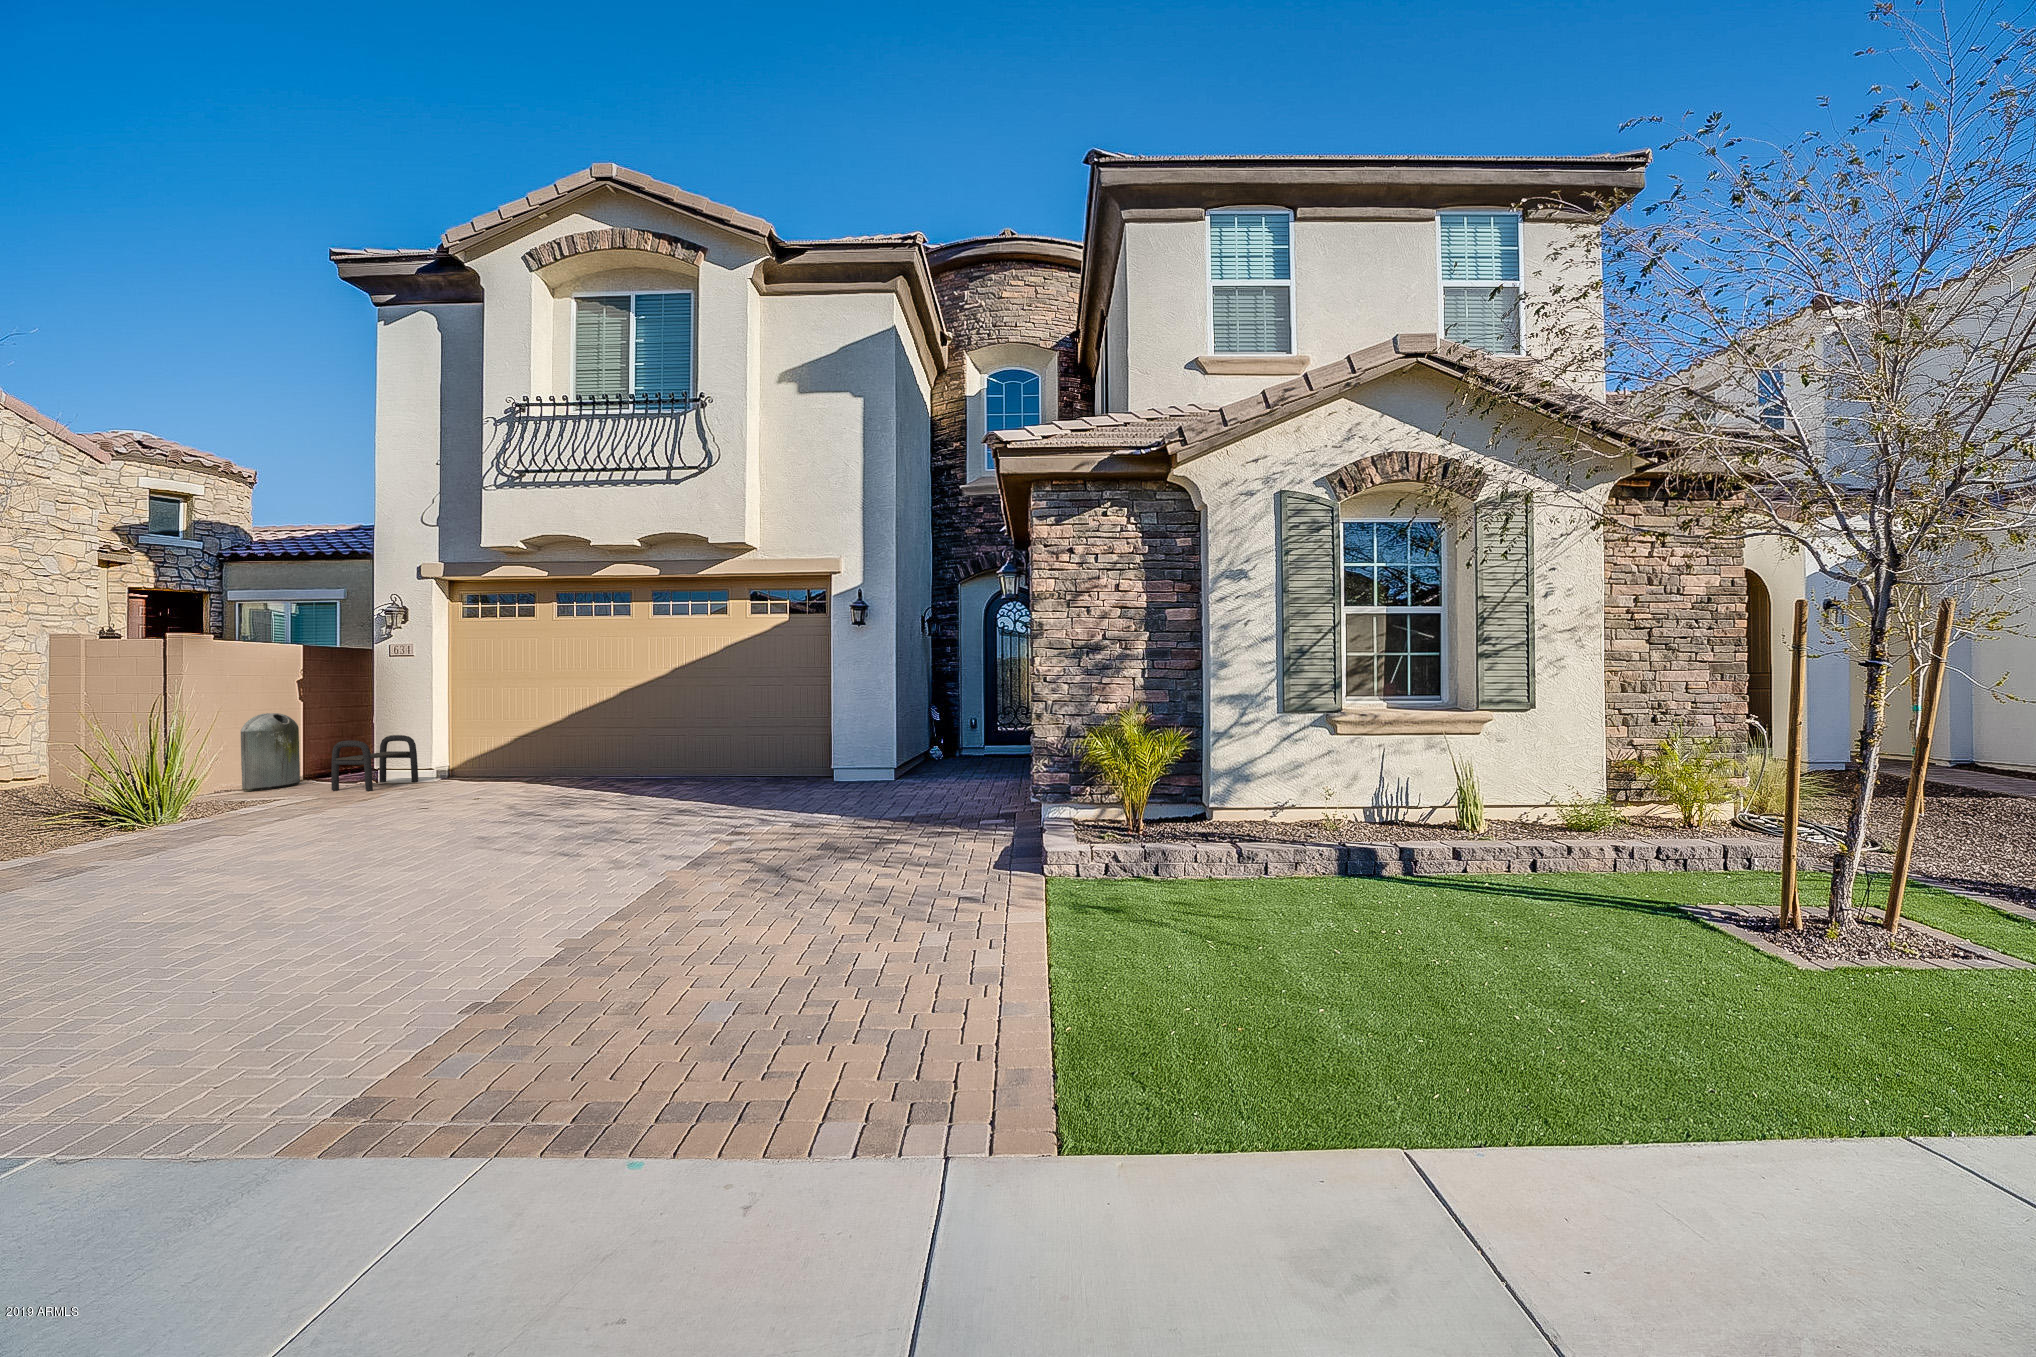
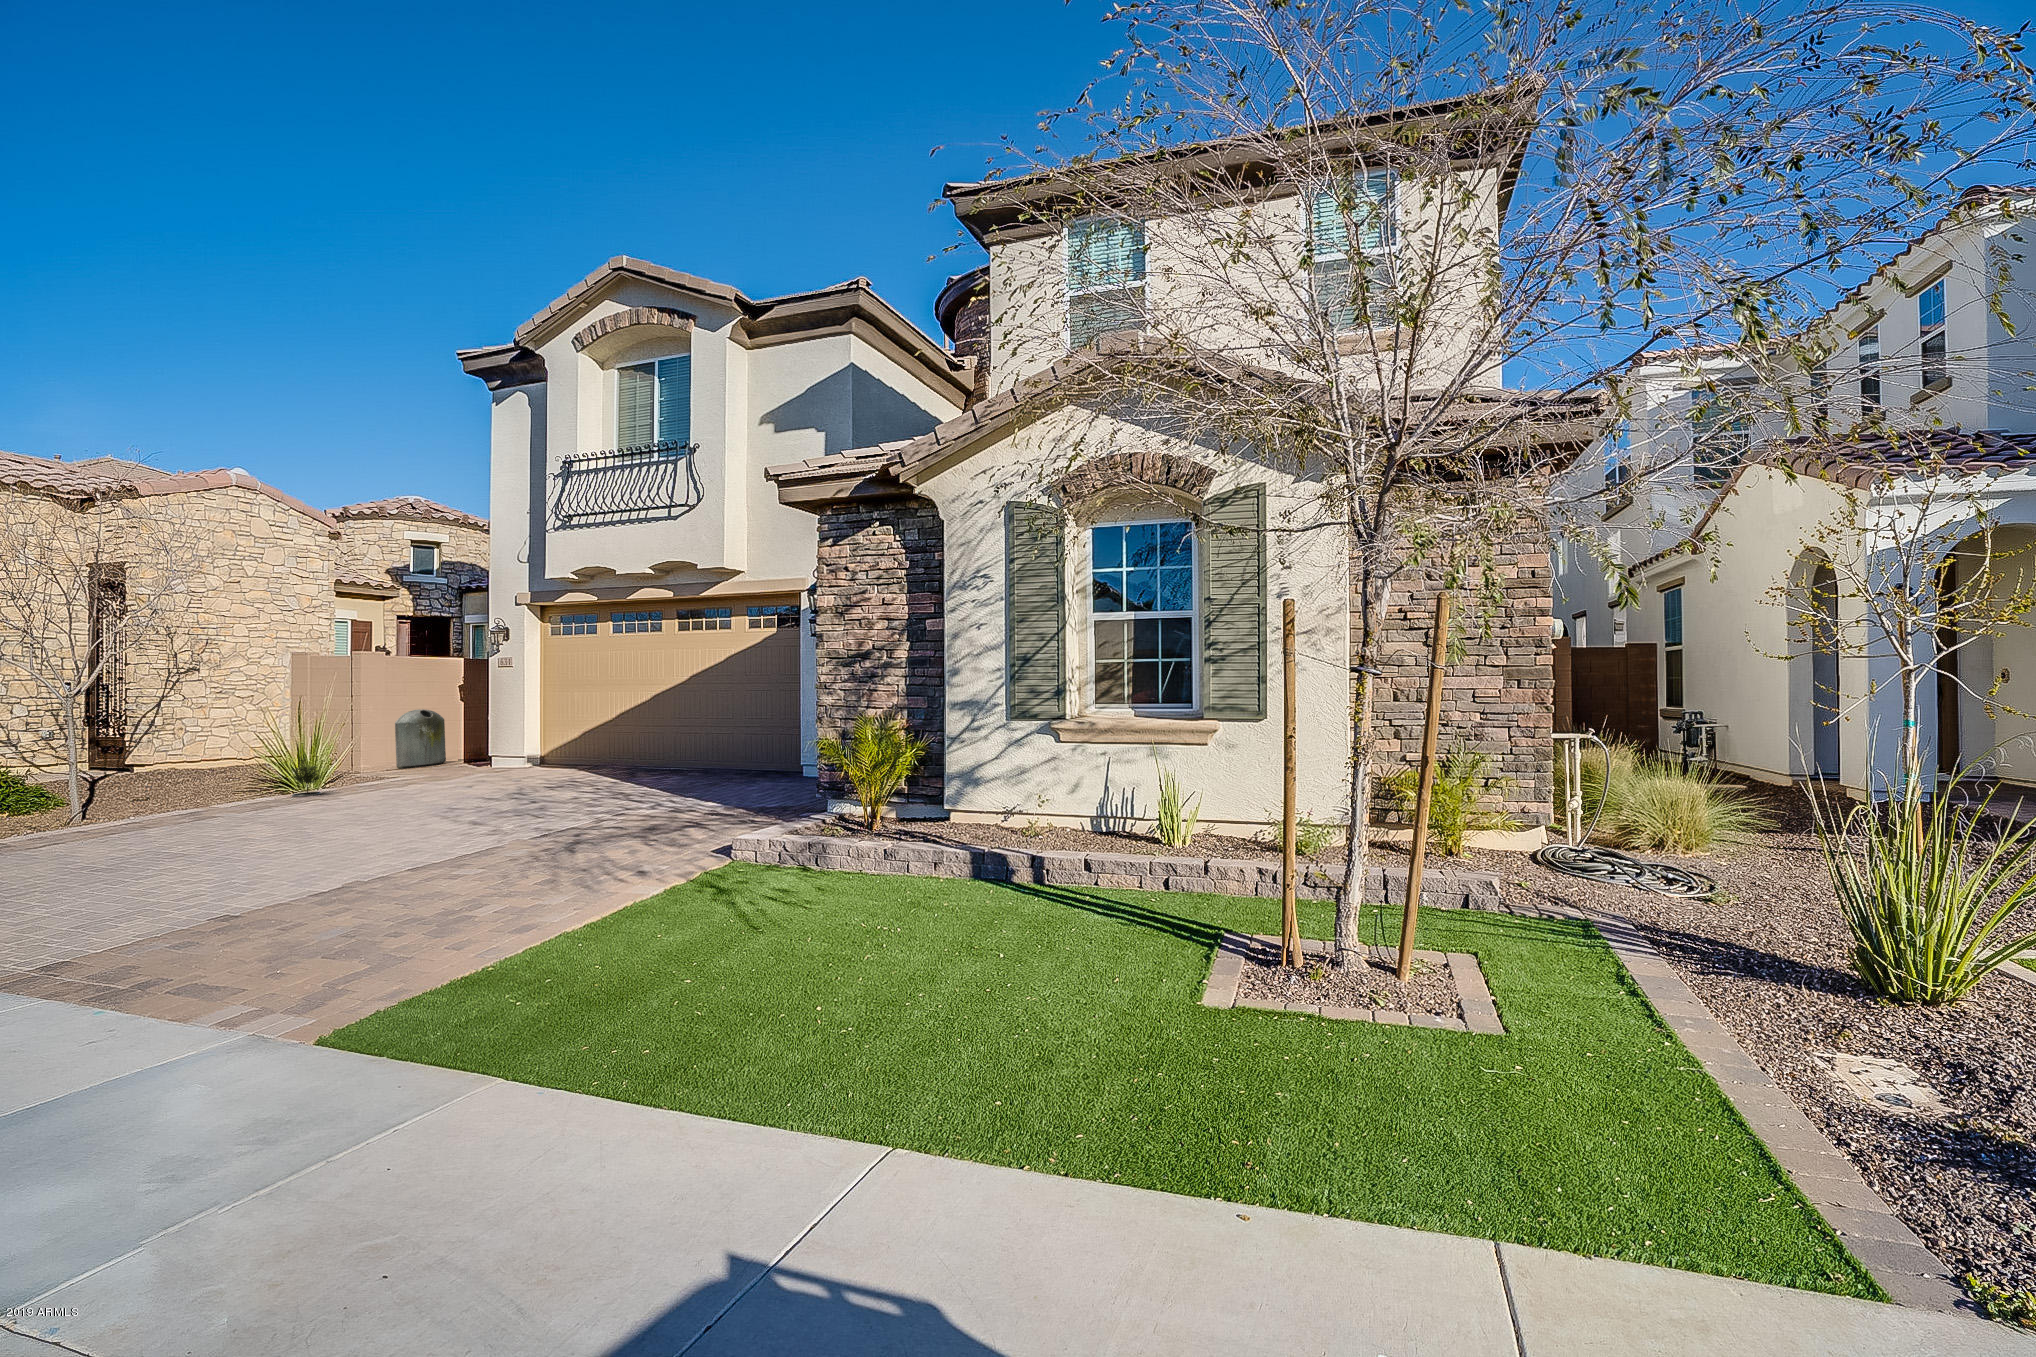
bench: present [331,735,418,791] -> none [448,727,518,770]
potted tree: none [173,770,223,829] -> present [291,757,322,797]

